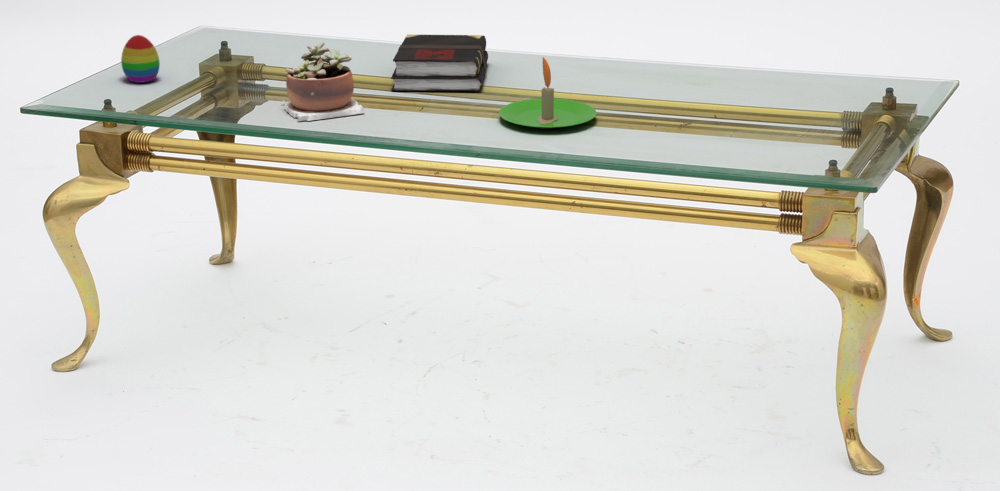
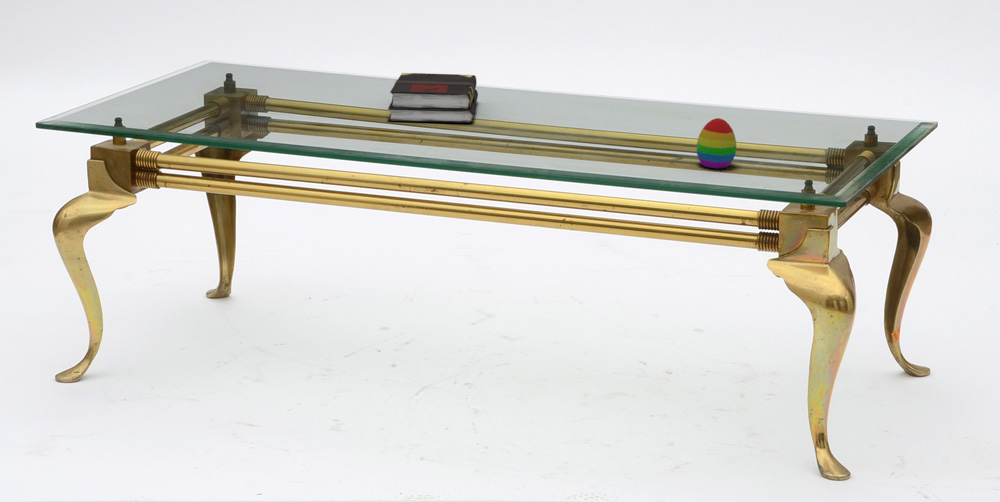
decorative egg: present [121,35,160,83] -> present [697,118,736,168]
succulent plant: present [282,43,364,121] -> none [285,71,364,143]
candle: present [499,57,596,129] -> none [491,87,583,153]

